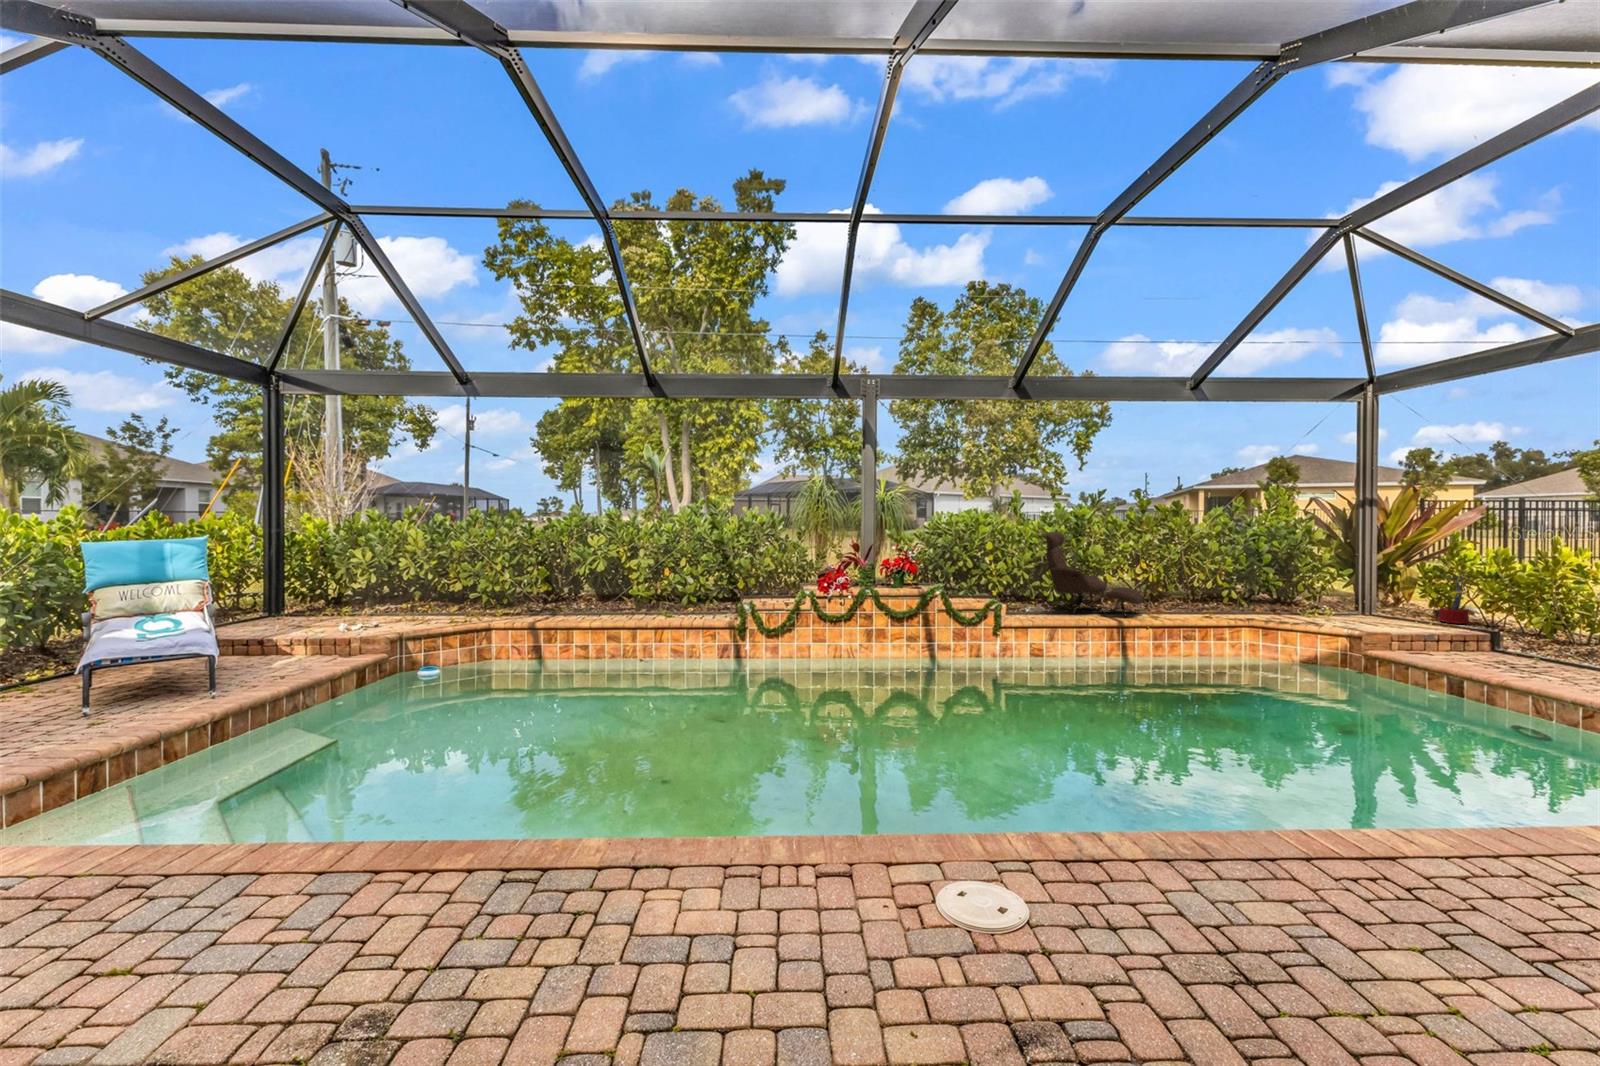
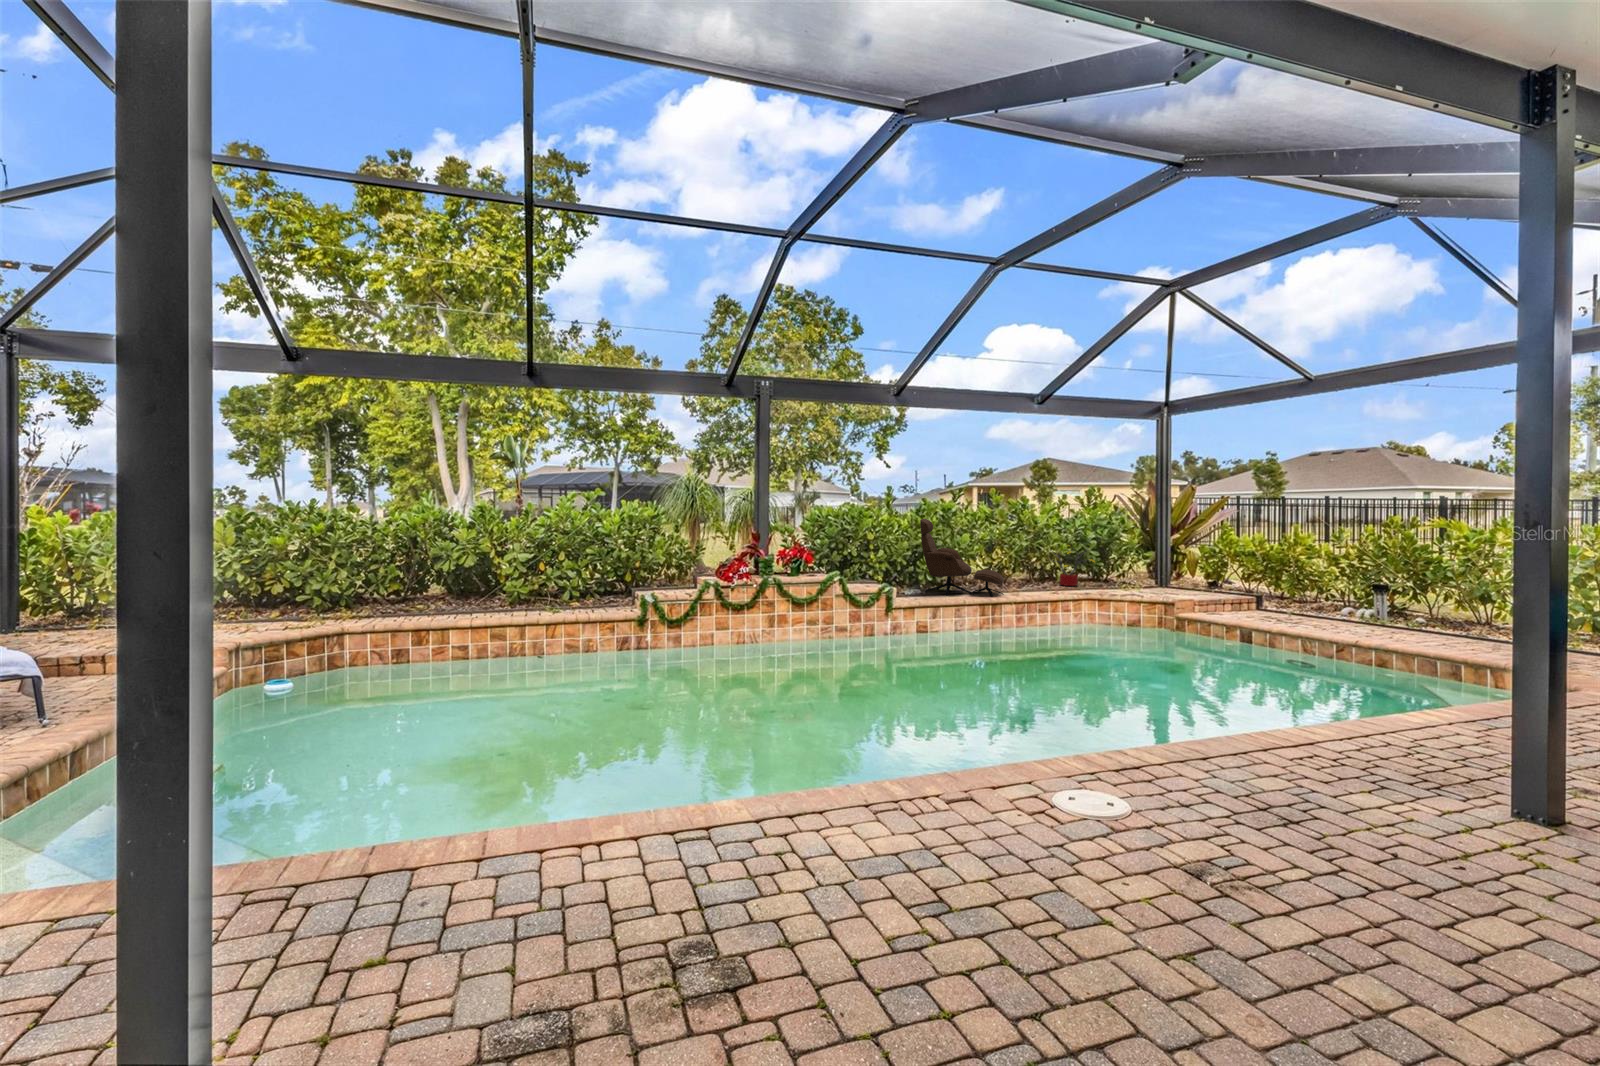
decorative plant: present [1439,571,1469,624] -> present [1057,548,1079,586]

